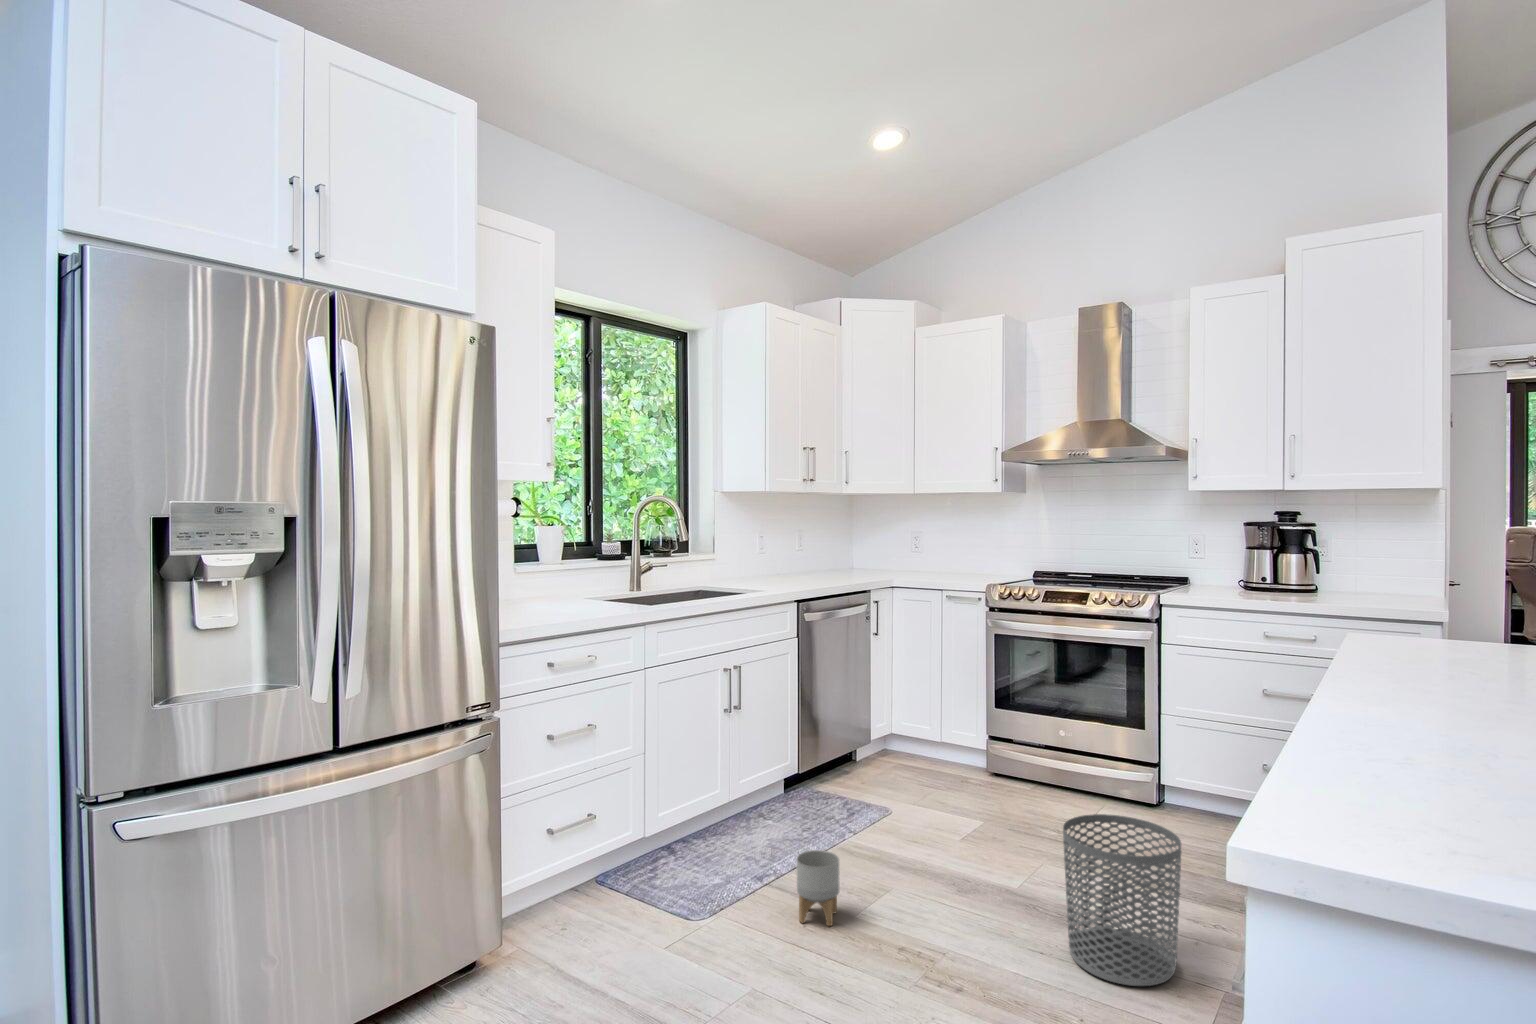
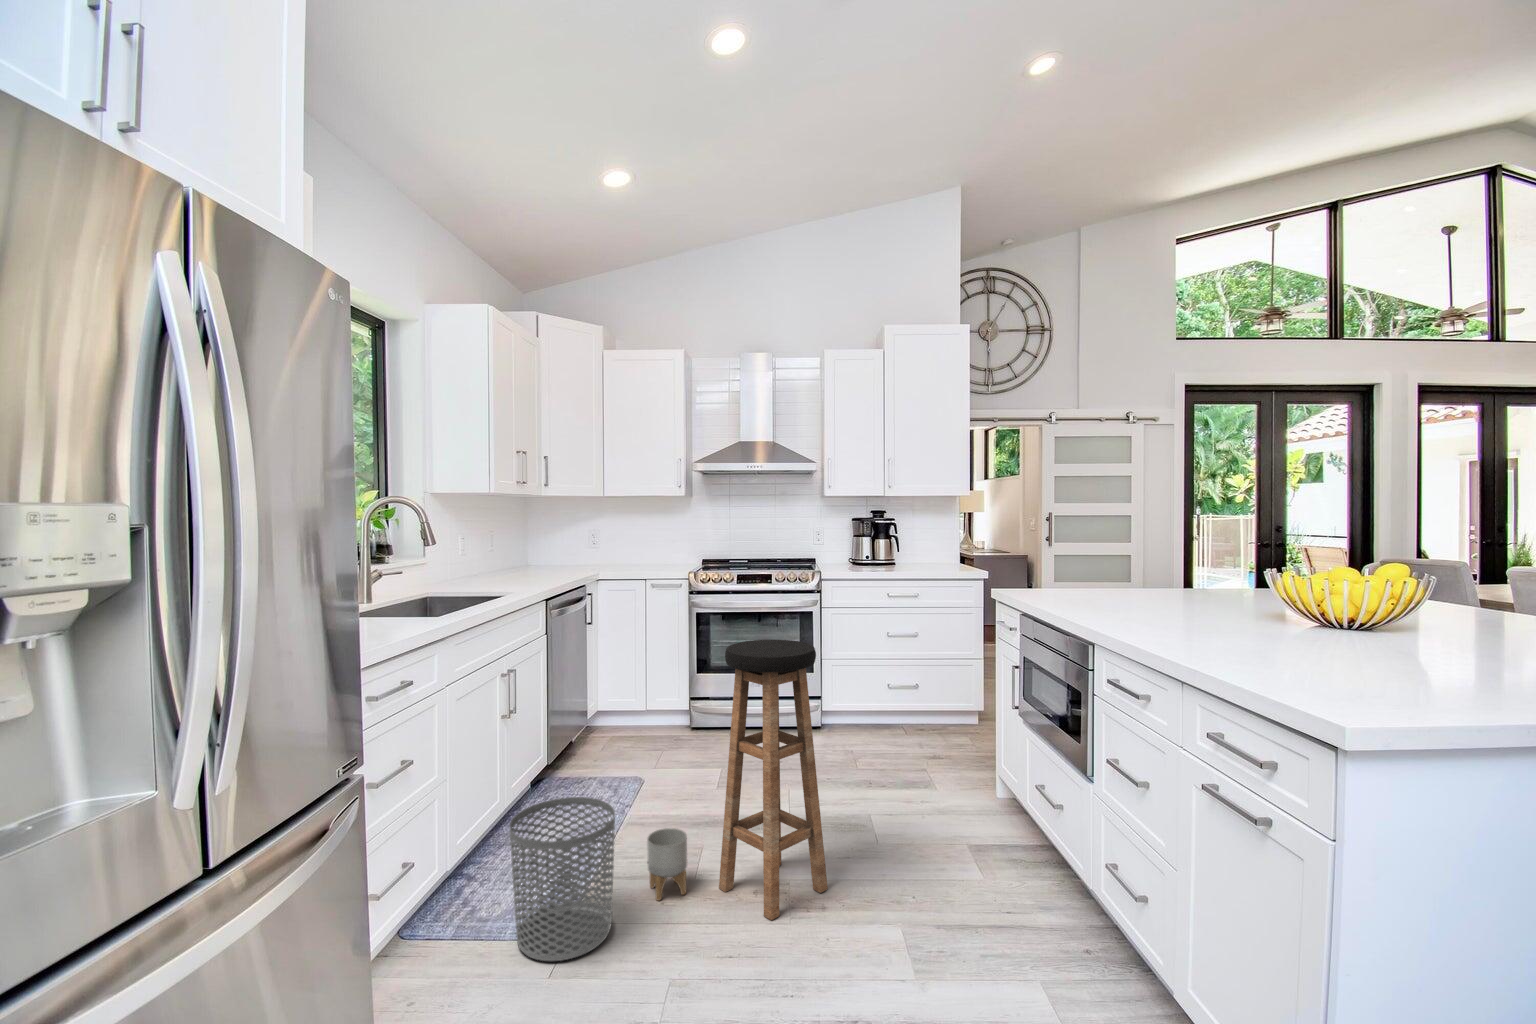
bar stool: none [868,658,984,980] -> present [719,640,828,920]
waste bin: present [1063,814,1181,986] -> present [510,797,615,961]

